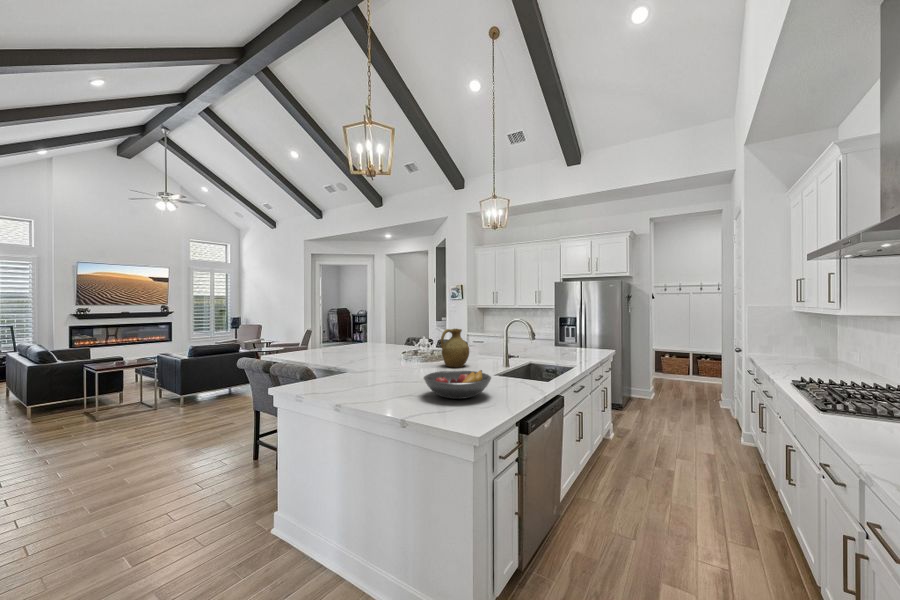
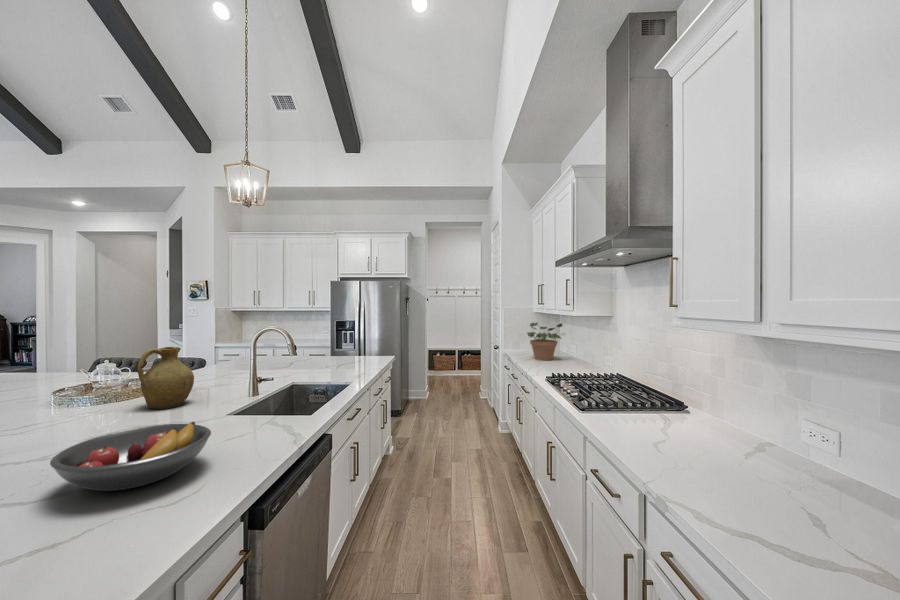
potted plant: none [772,322,836,366] -> present [527,322,562,360]

